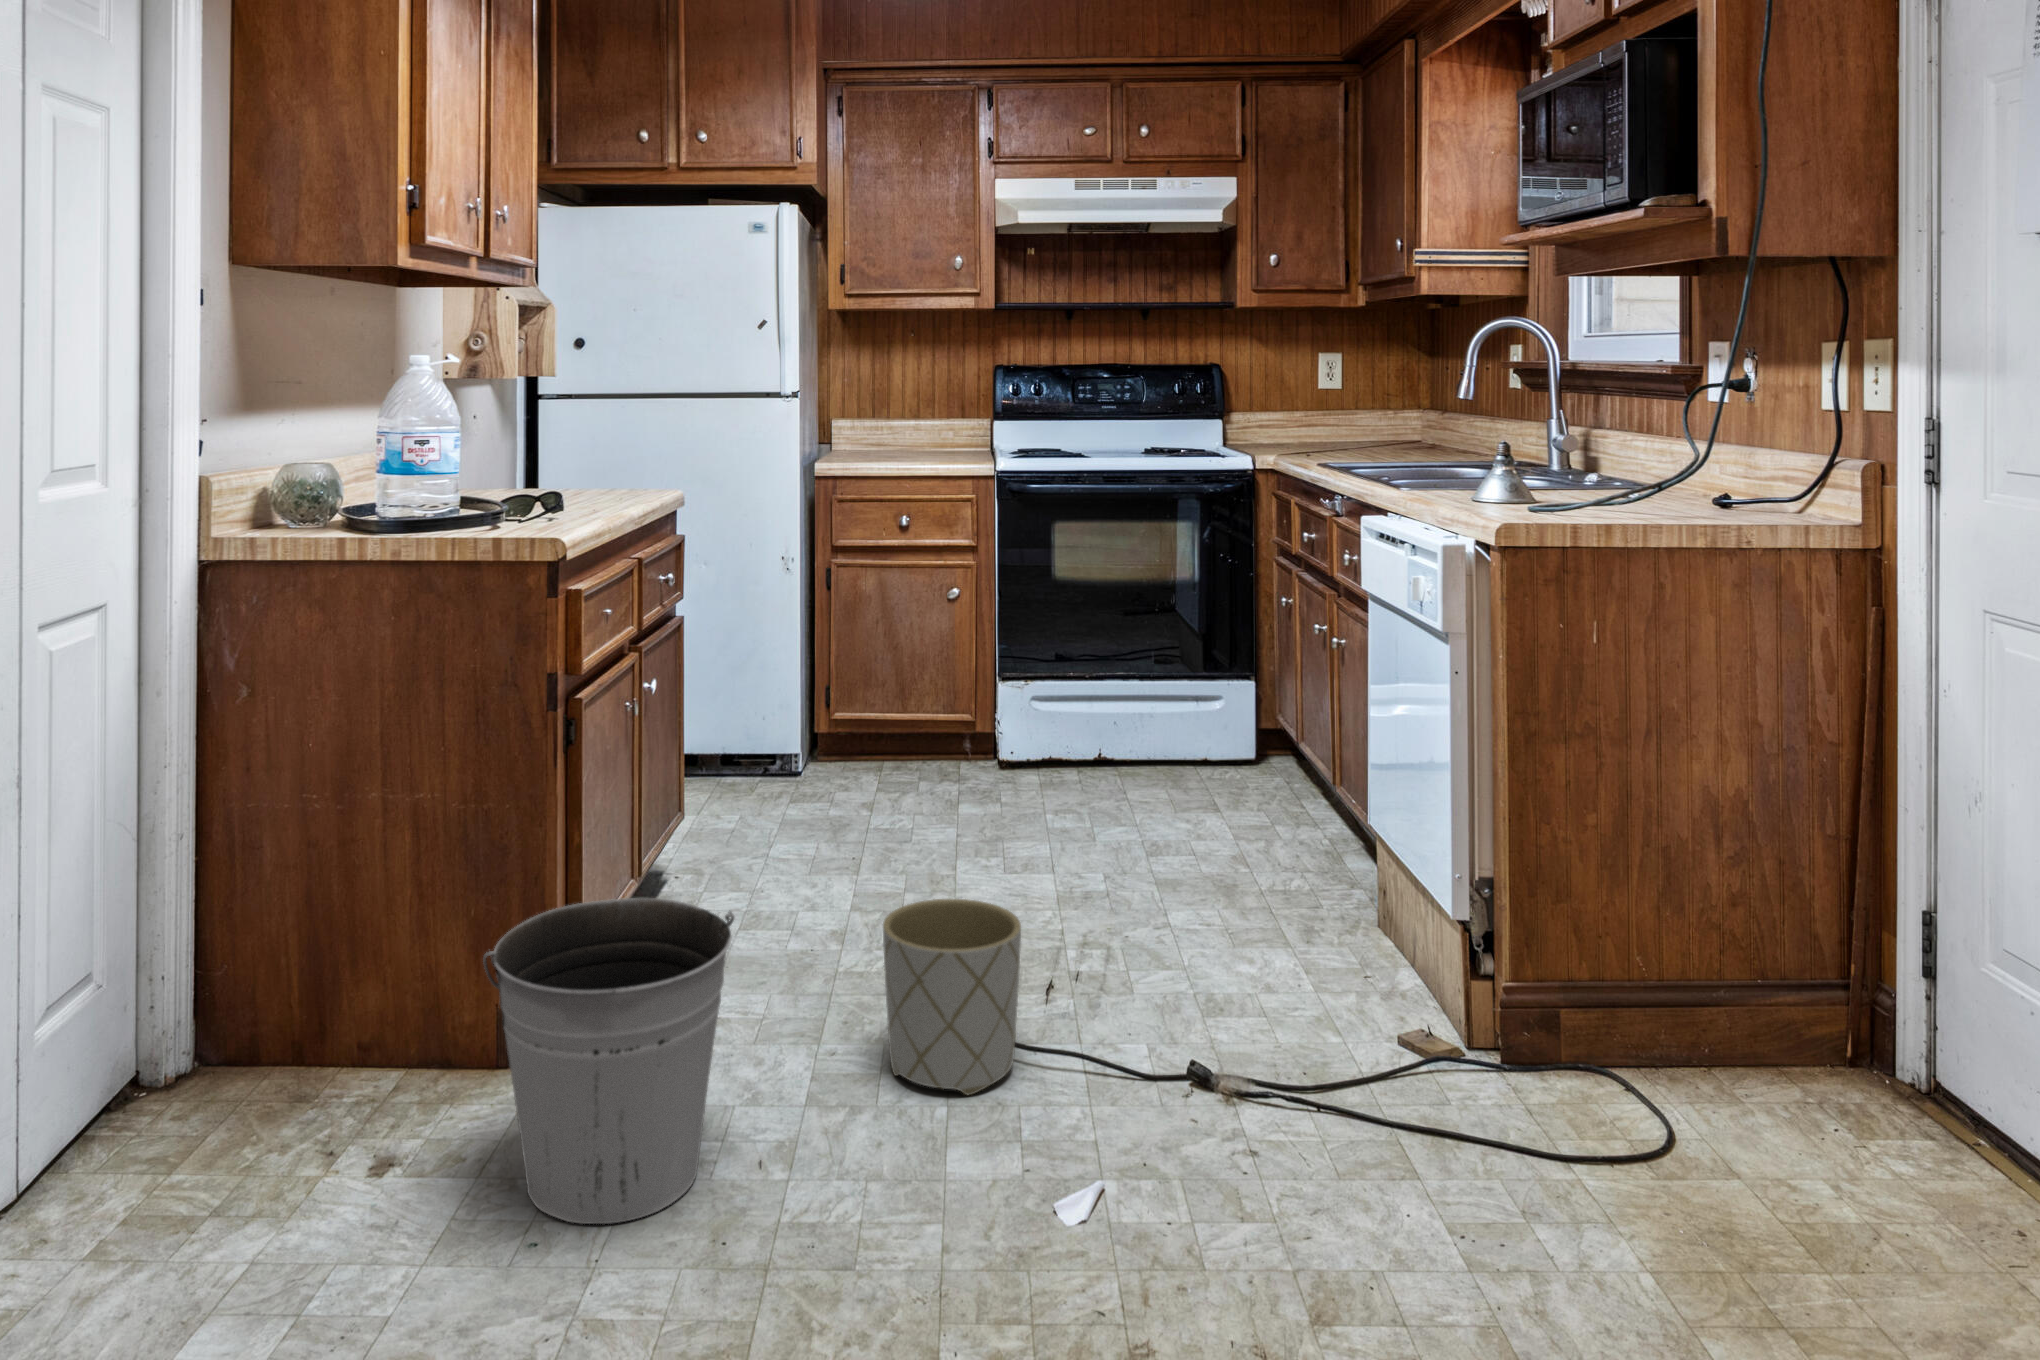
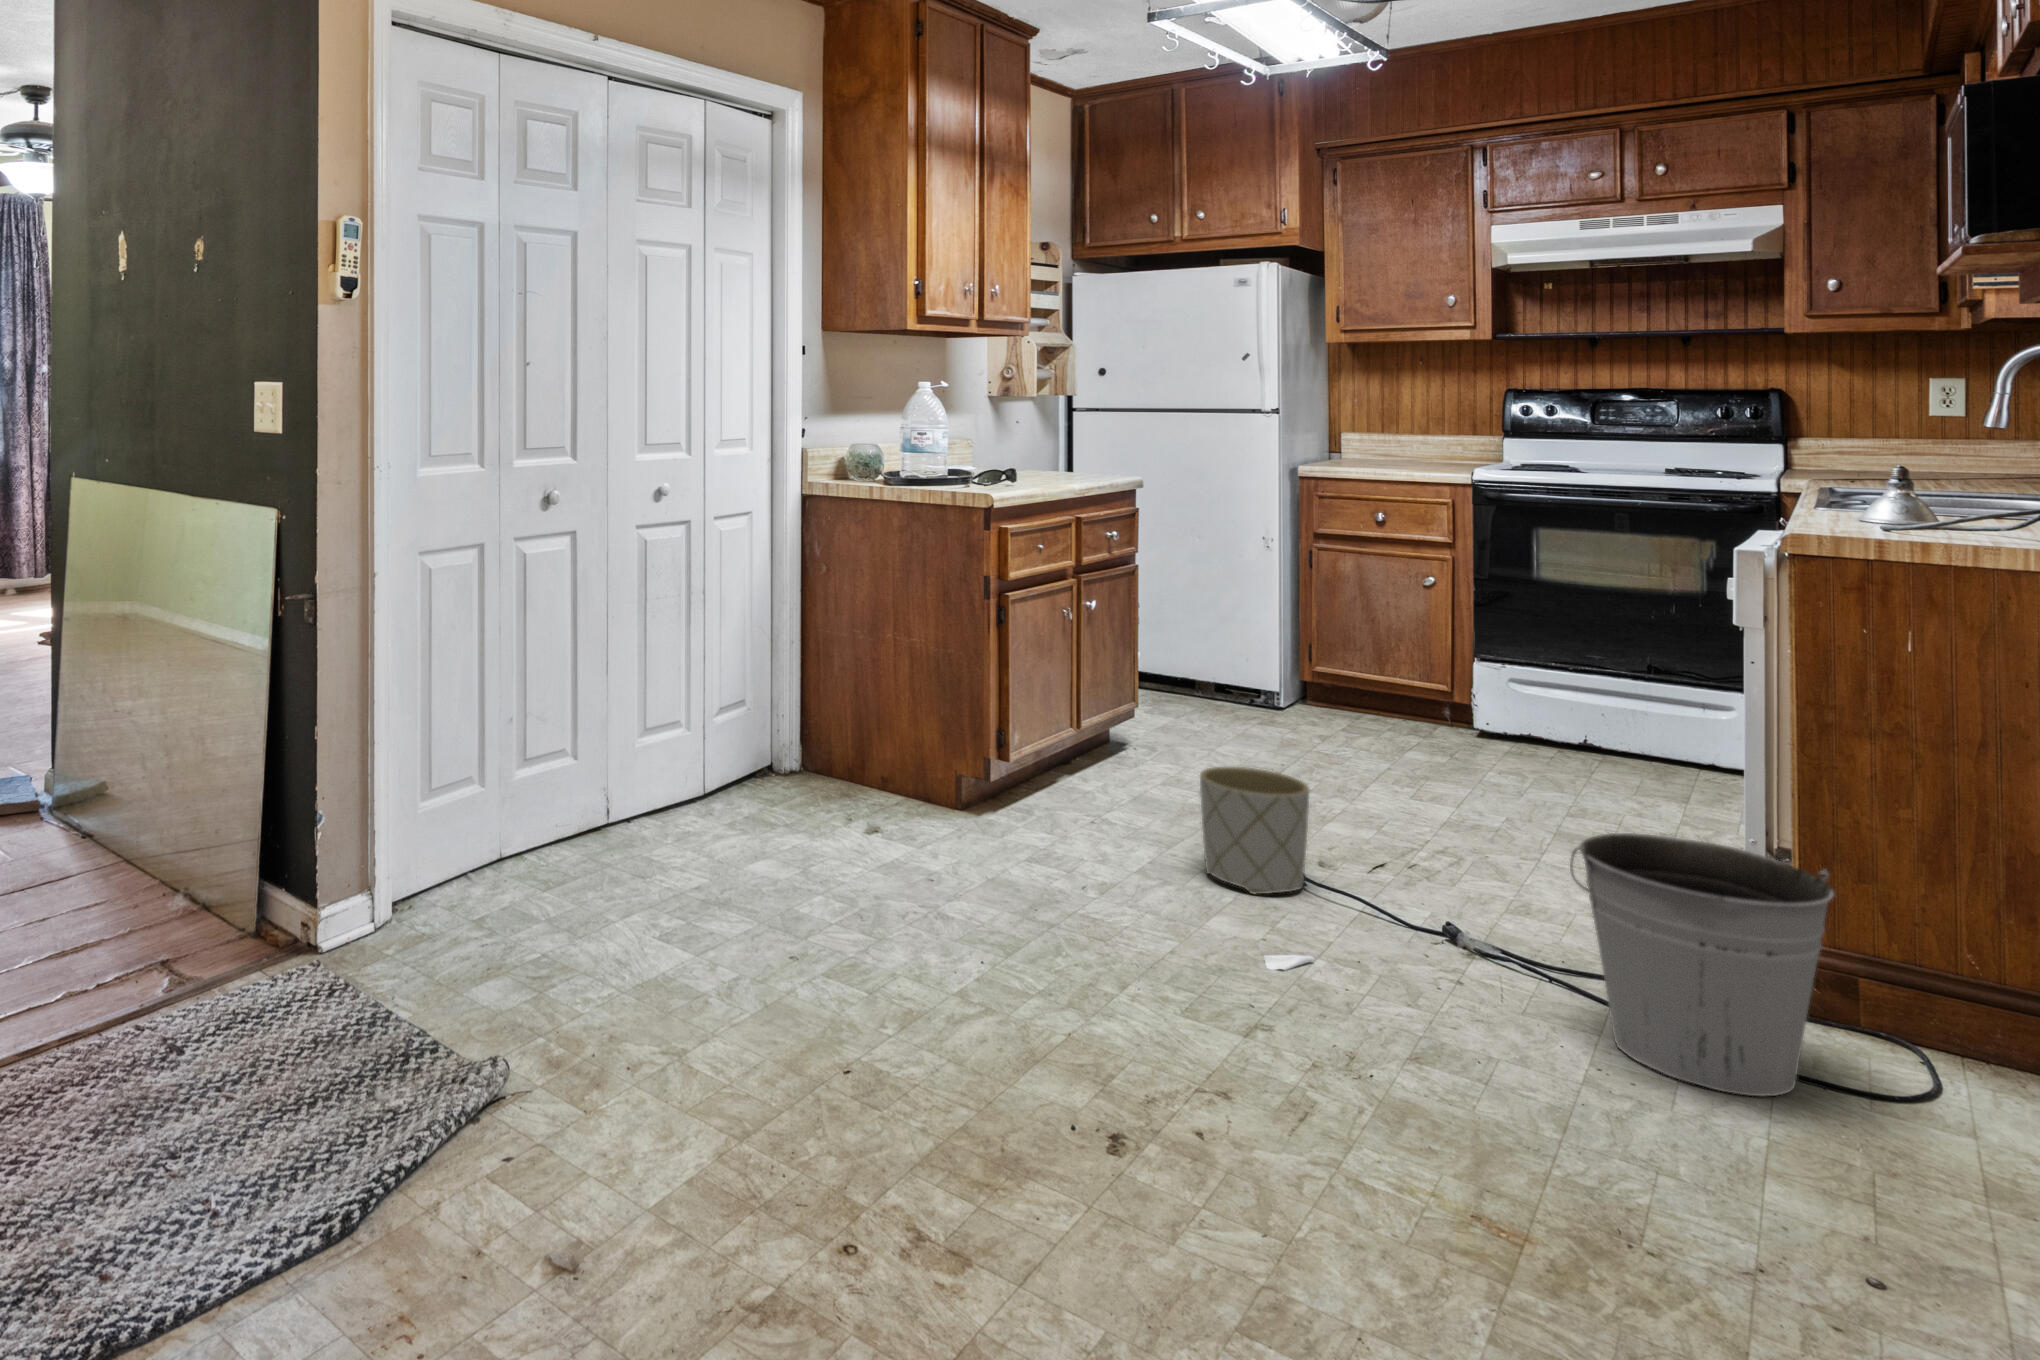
bucket: present [483,898,735,1224] -> present [1570,833,1833,1096]

